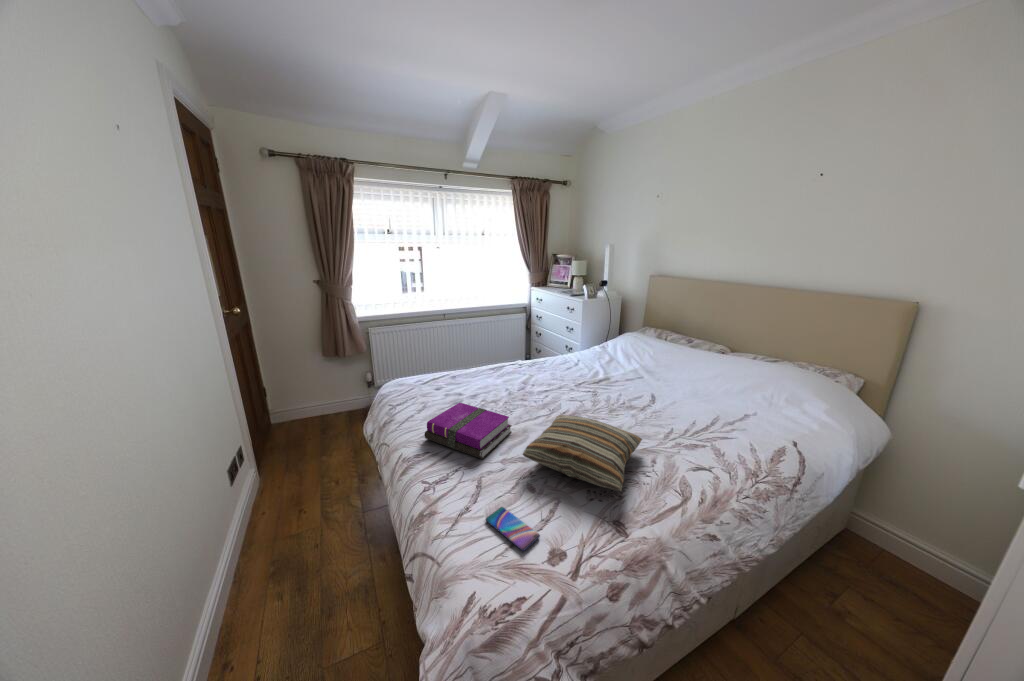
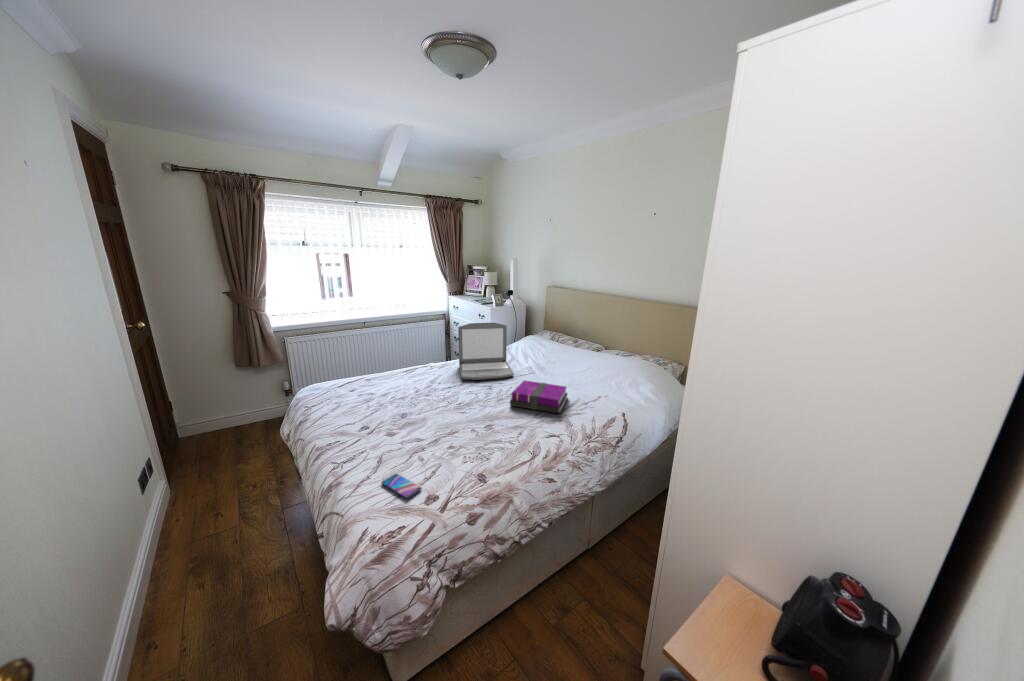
laptop: none [551,315,619,382] -> present [458,323,514,380]
notebook: present [425,403,512,459] -> present [510,381,568,413]
pillow: present [523,415,642,491] -> none [416,405,514,453]

